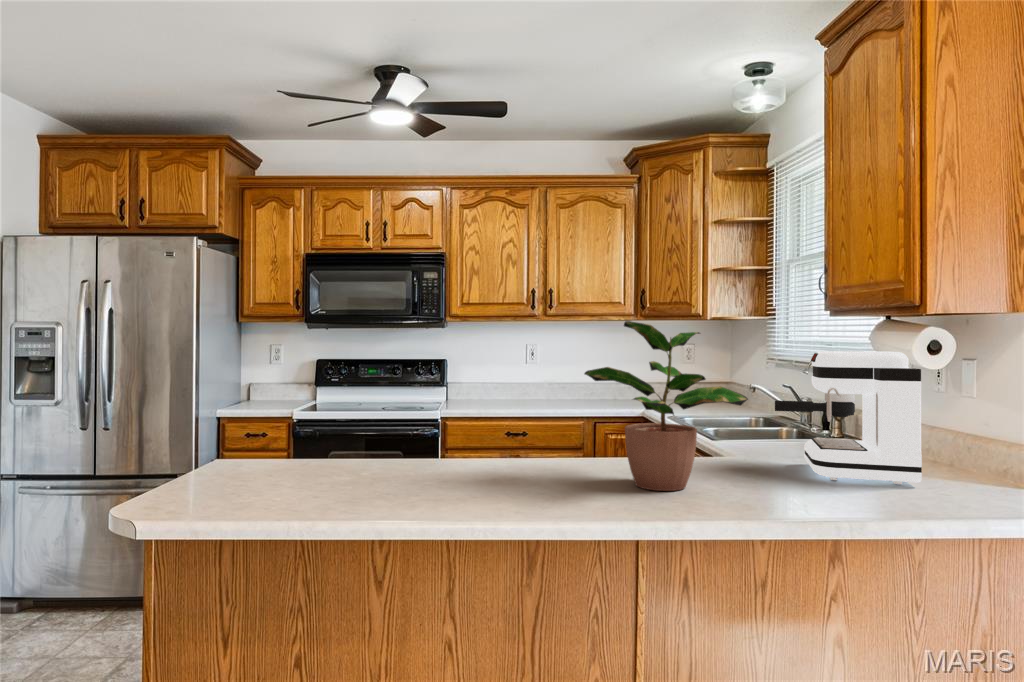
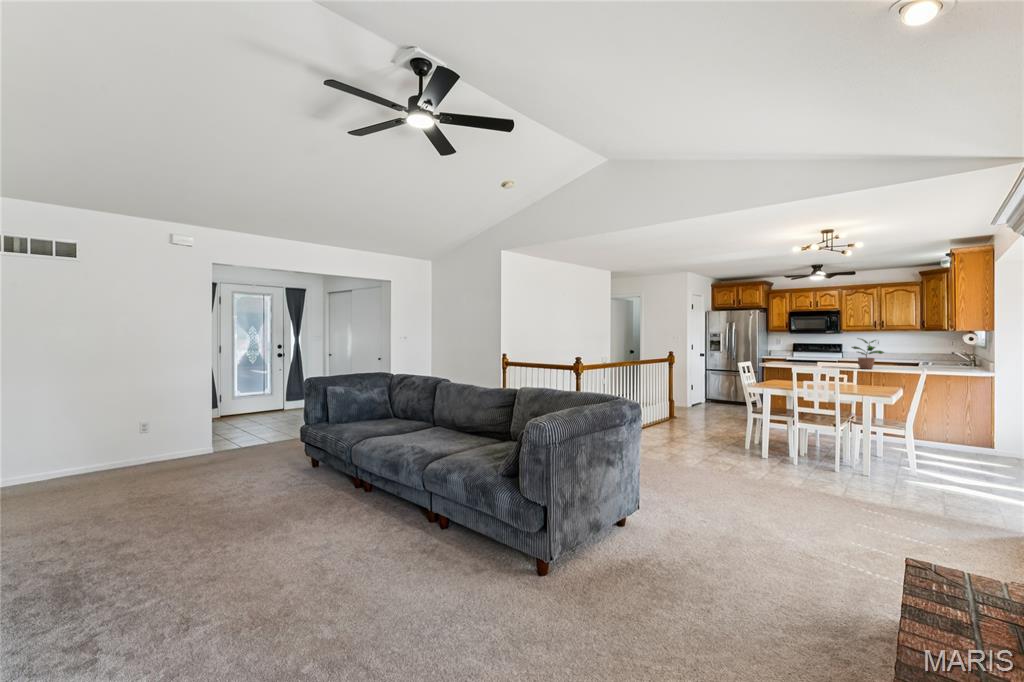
coffee maker: present [775,351,922,484] -> none [907,344,942,372]

